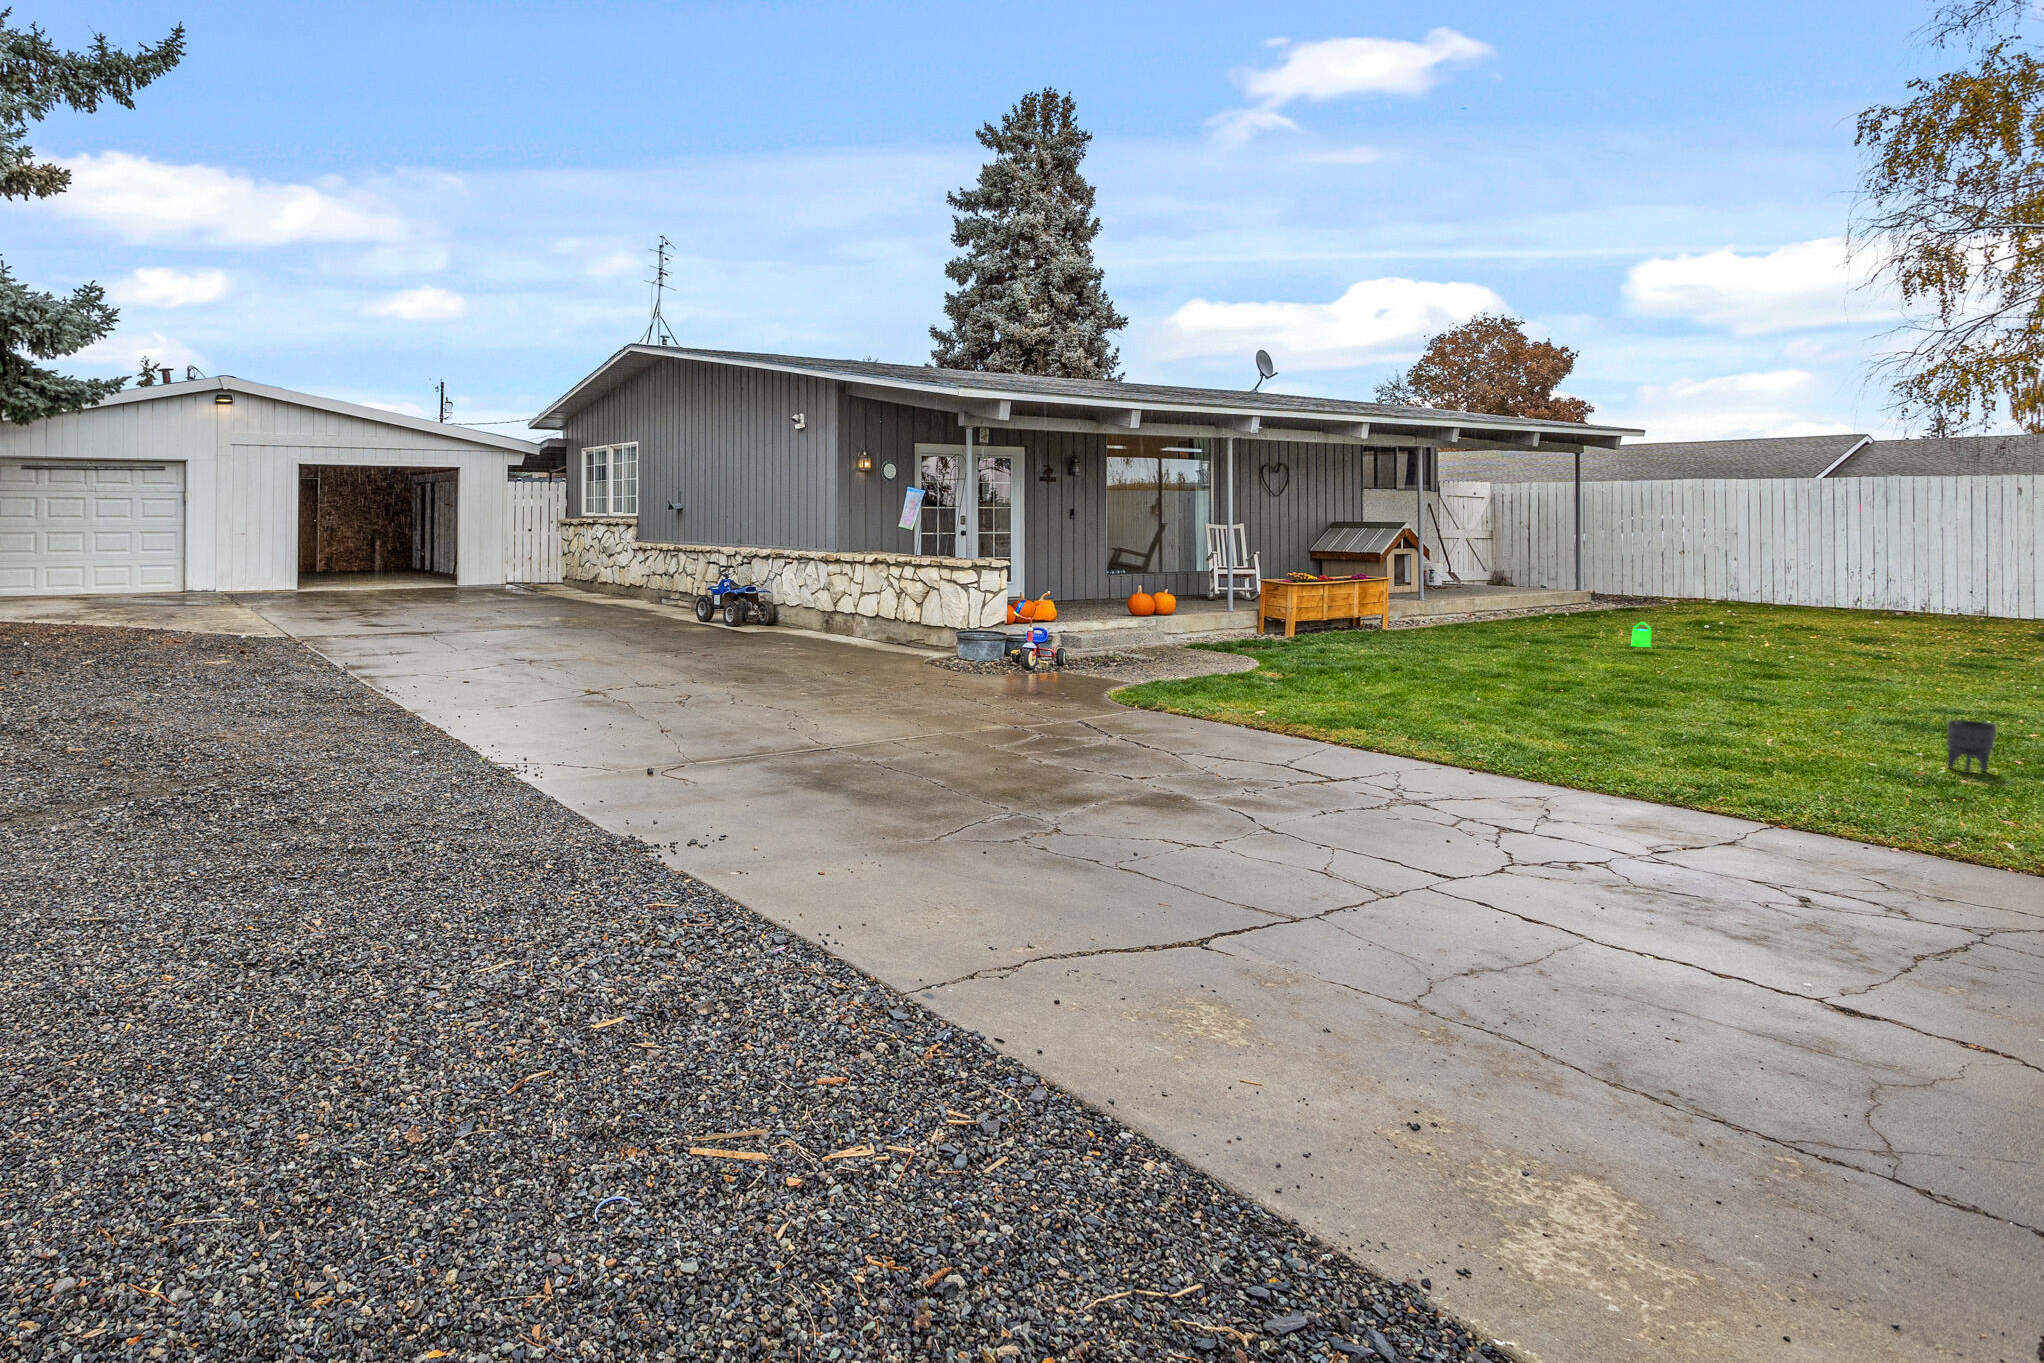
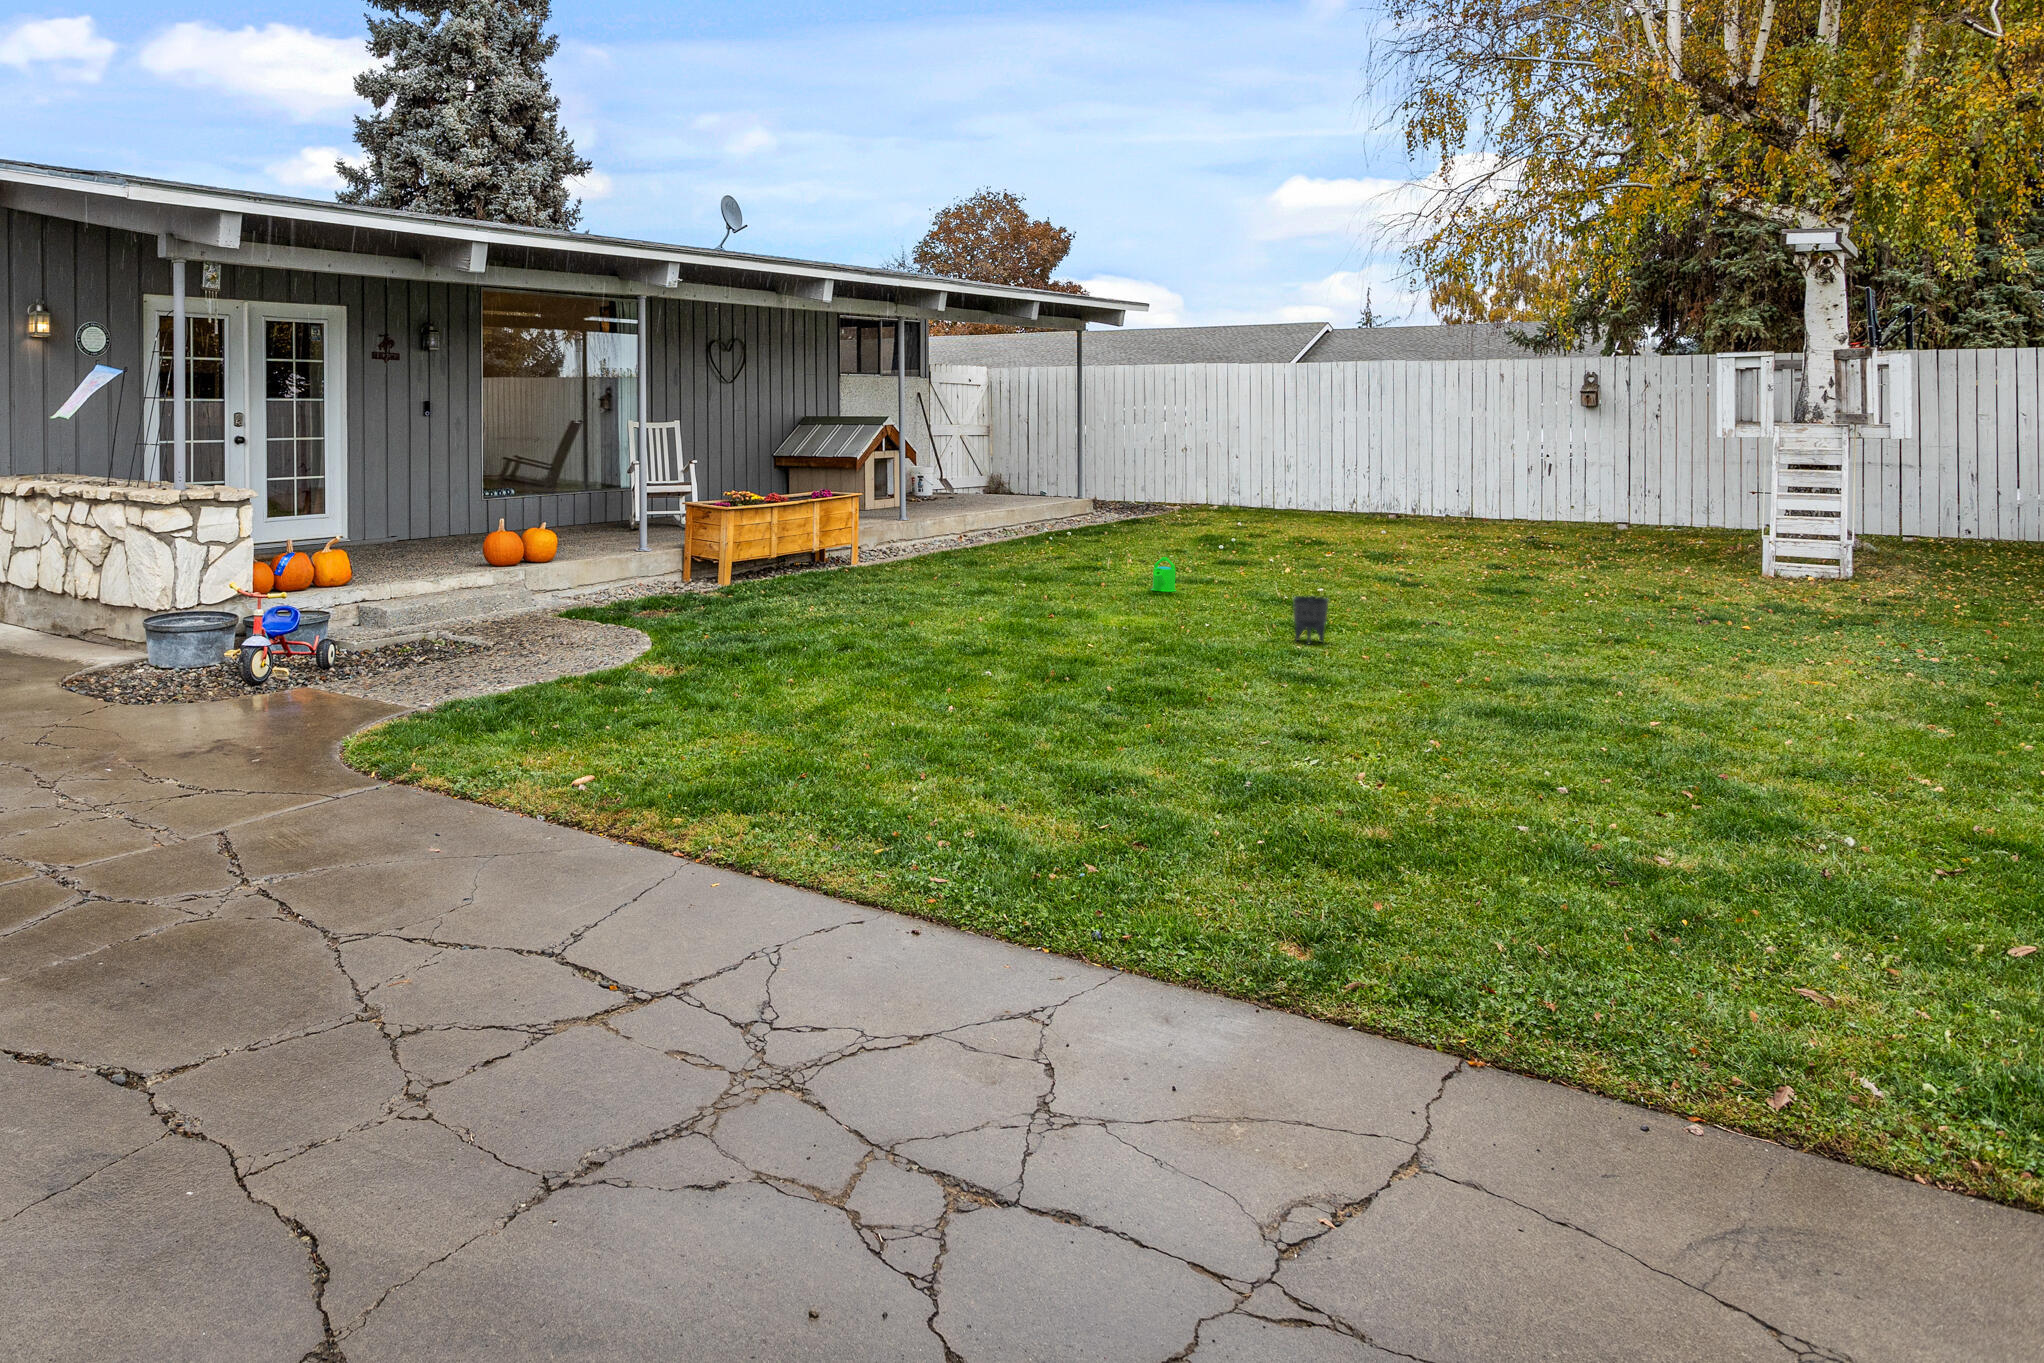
planter: present [1947,720,1997,773] -> present [1293,596,1328,644]

